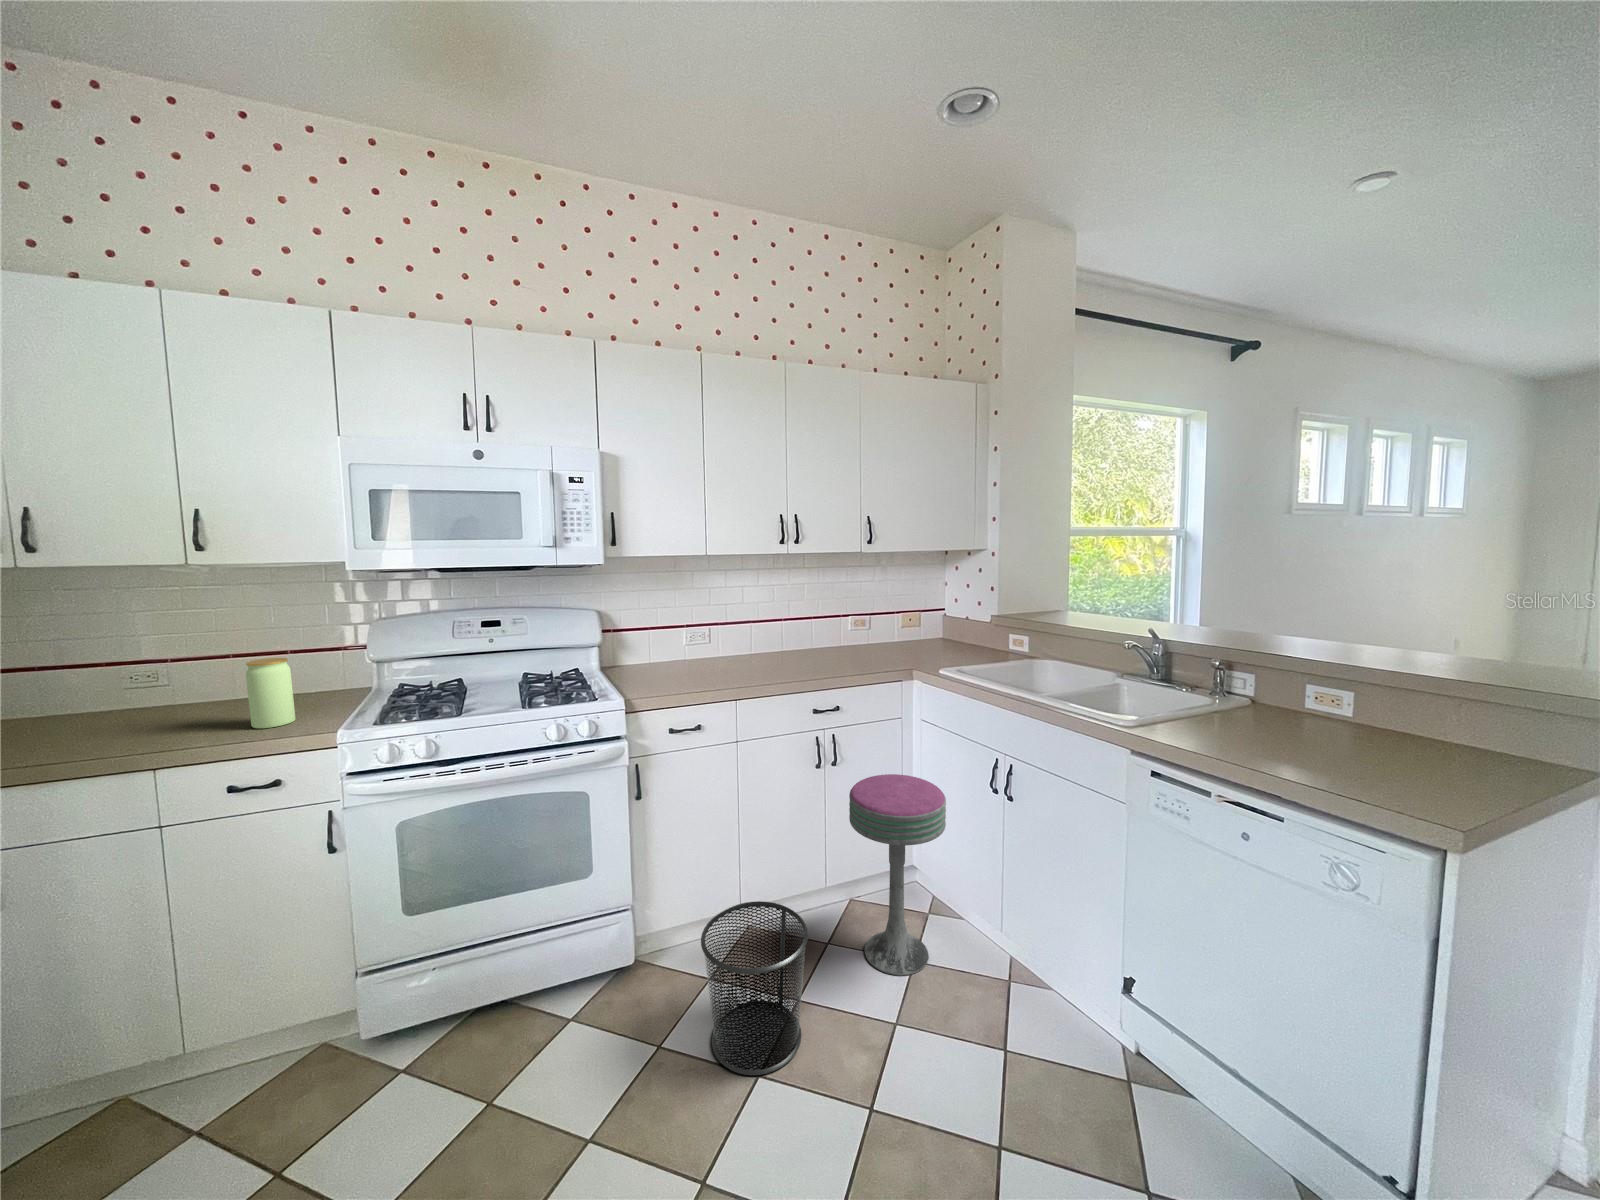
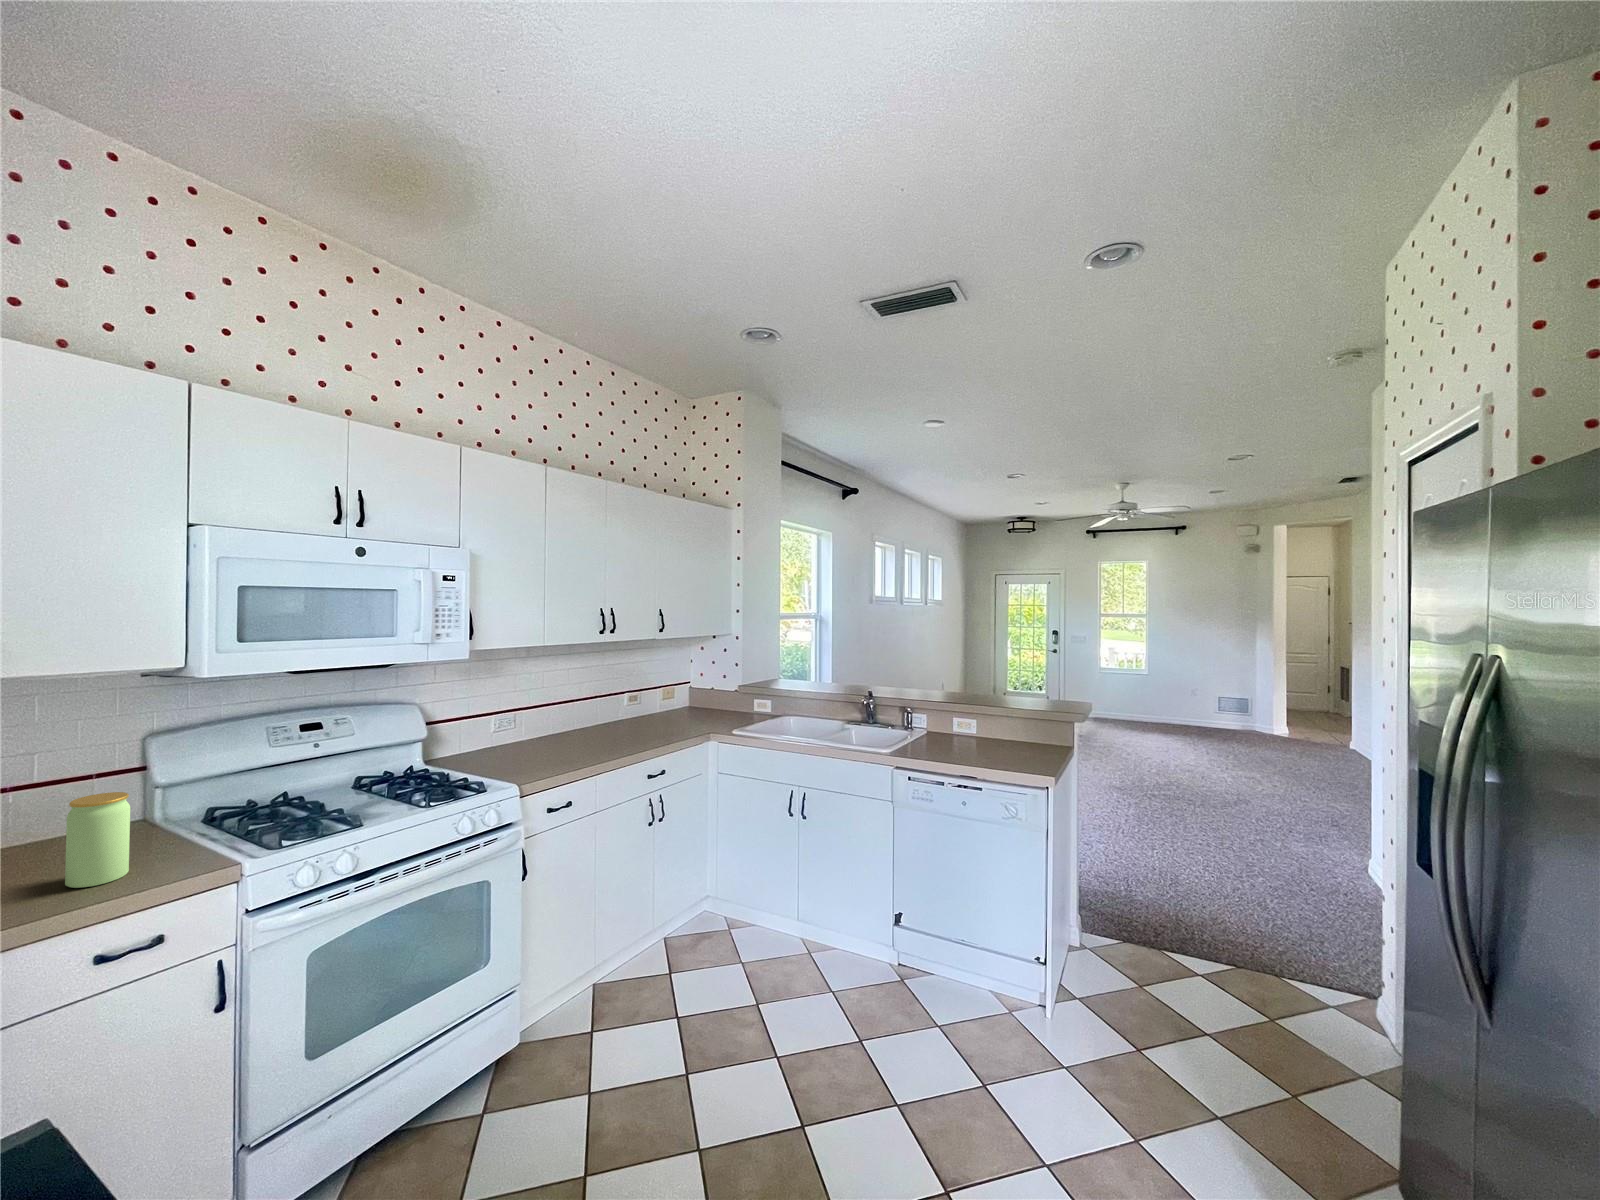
bar stool: present [849,774,946,976] -> none [685,815,759,974]
waste bin: present [701,901,808,1075] -> none [615,935,704,1076]

